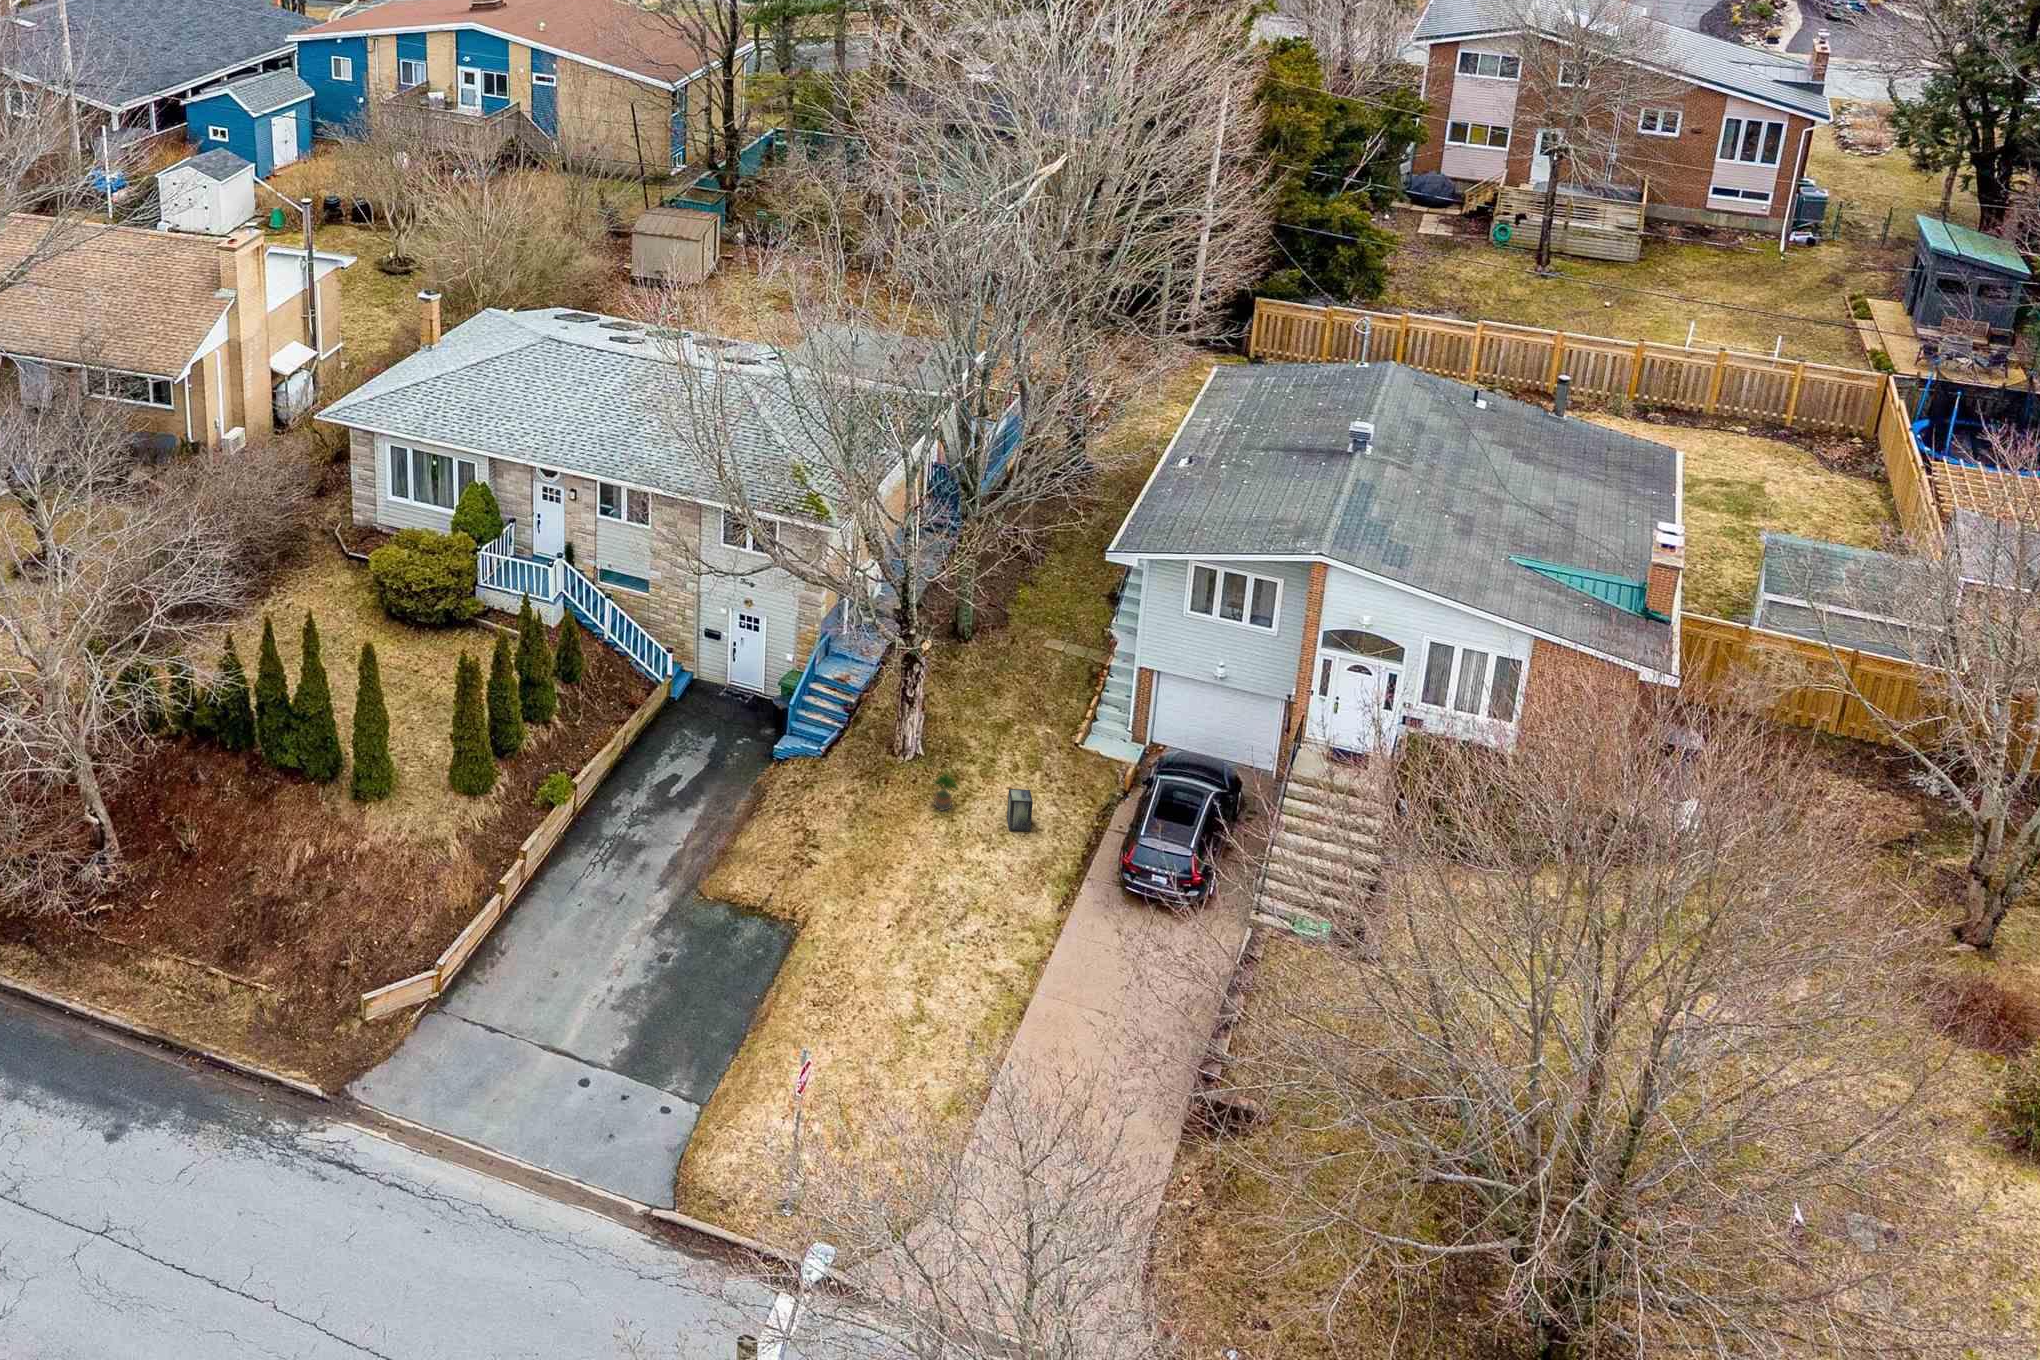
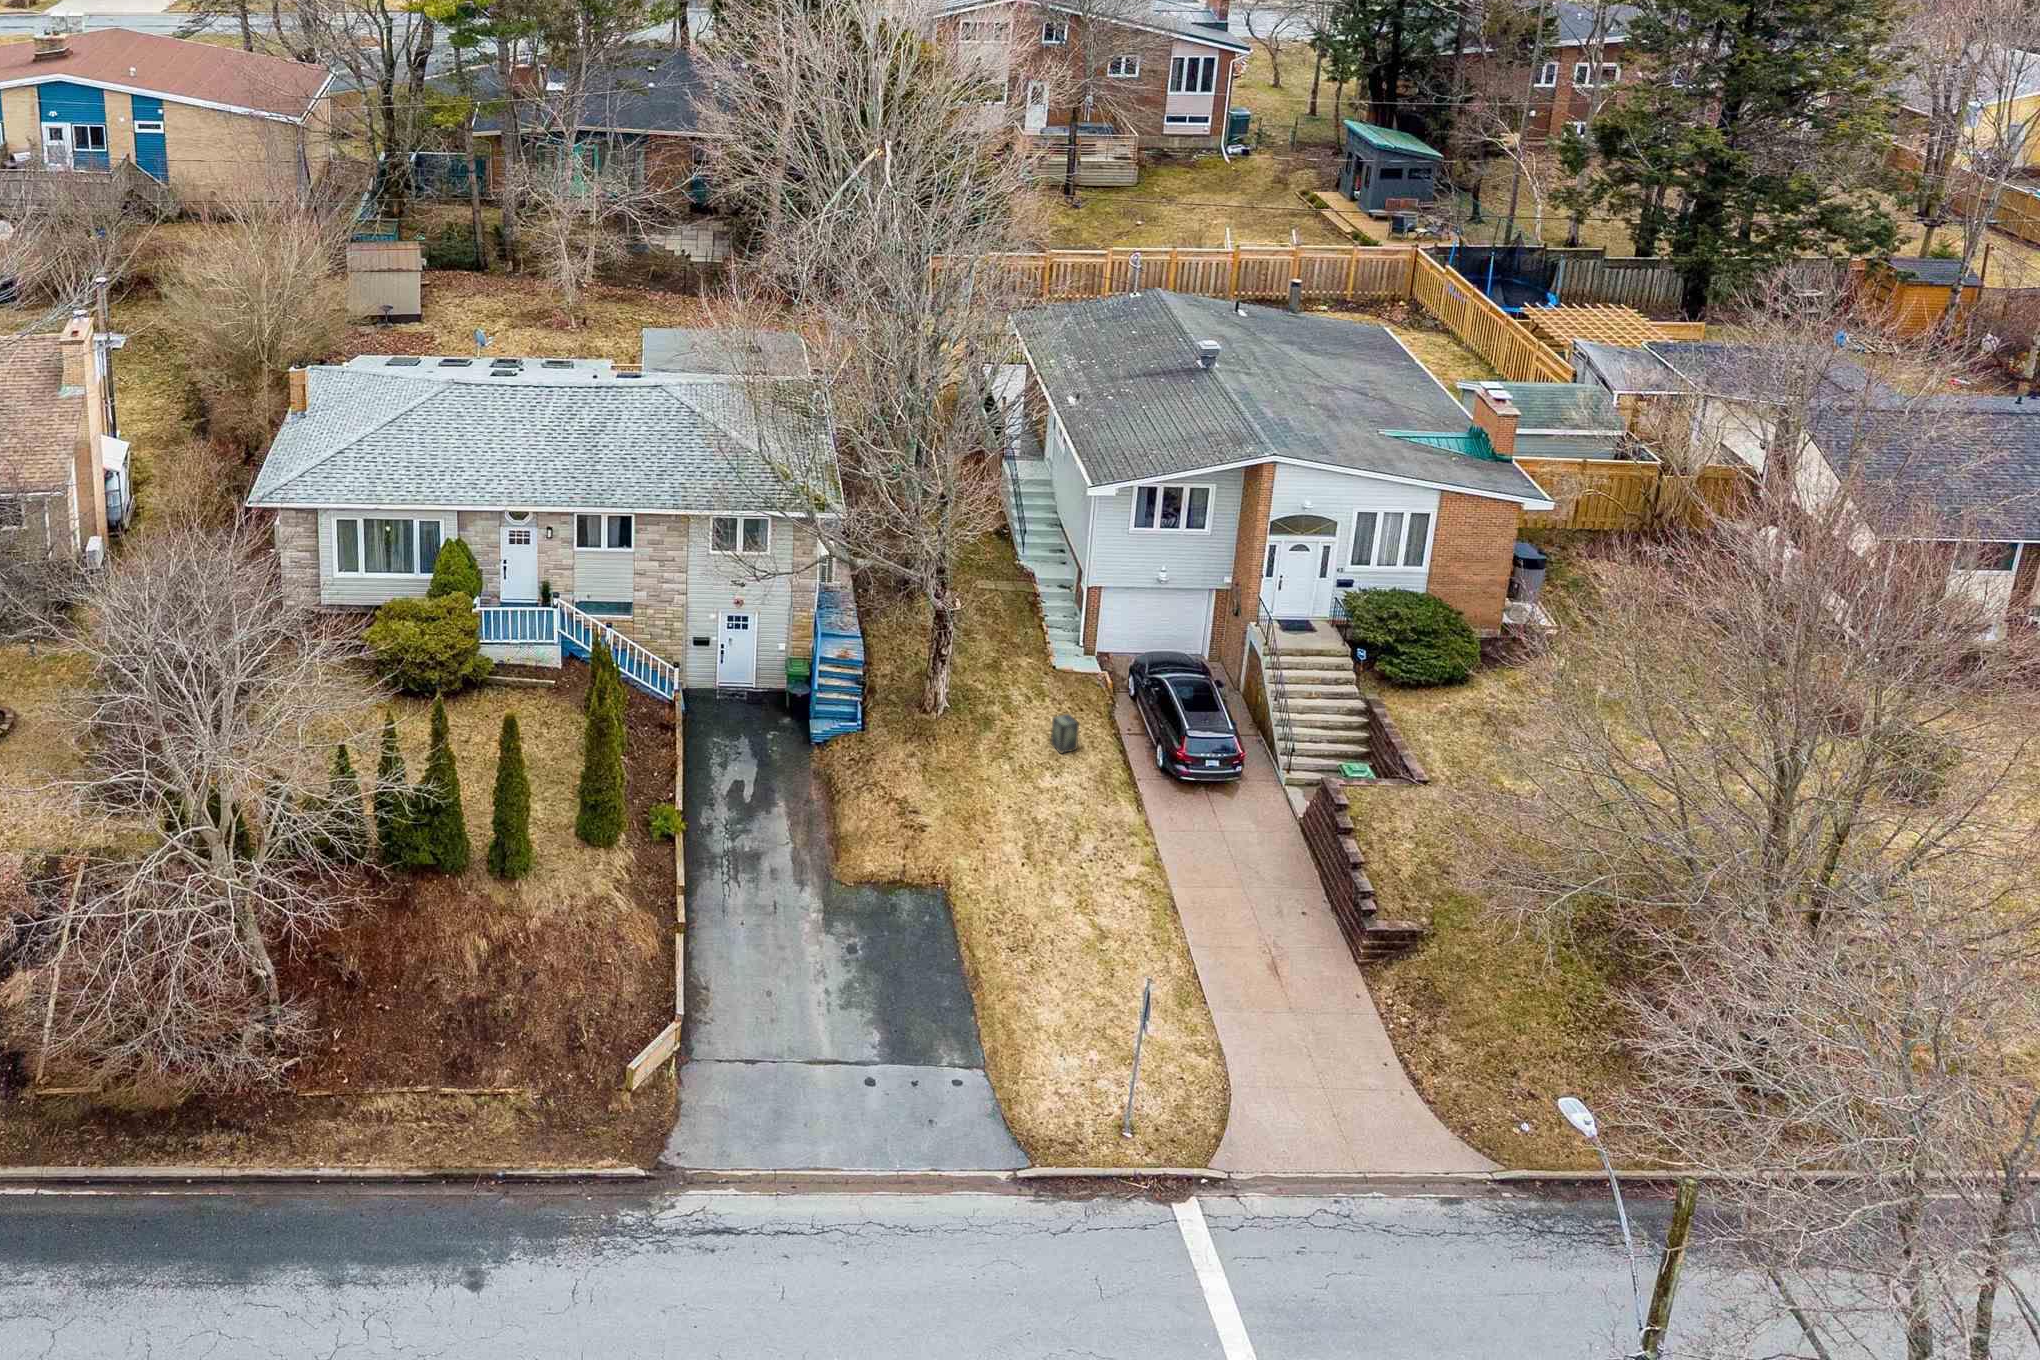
potted tree: present [933,774,957,811] -> none [984,717,1009,752]

